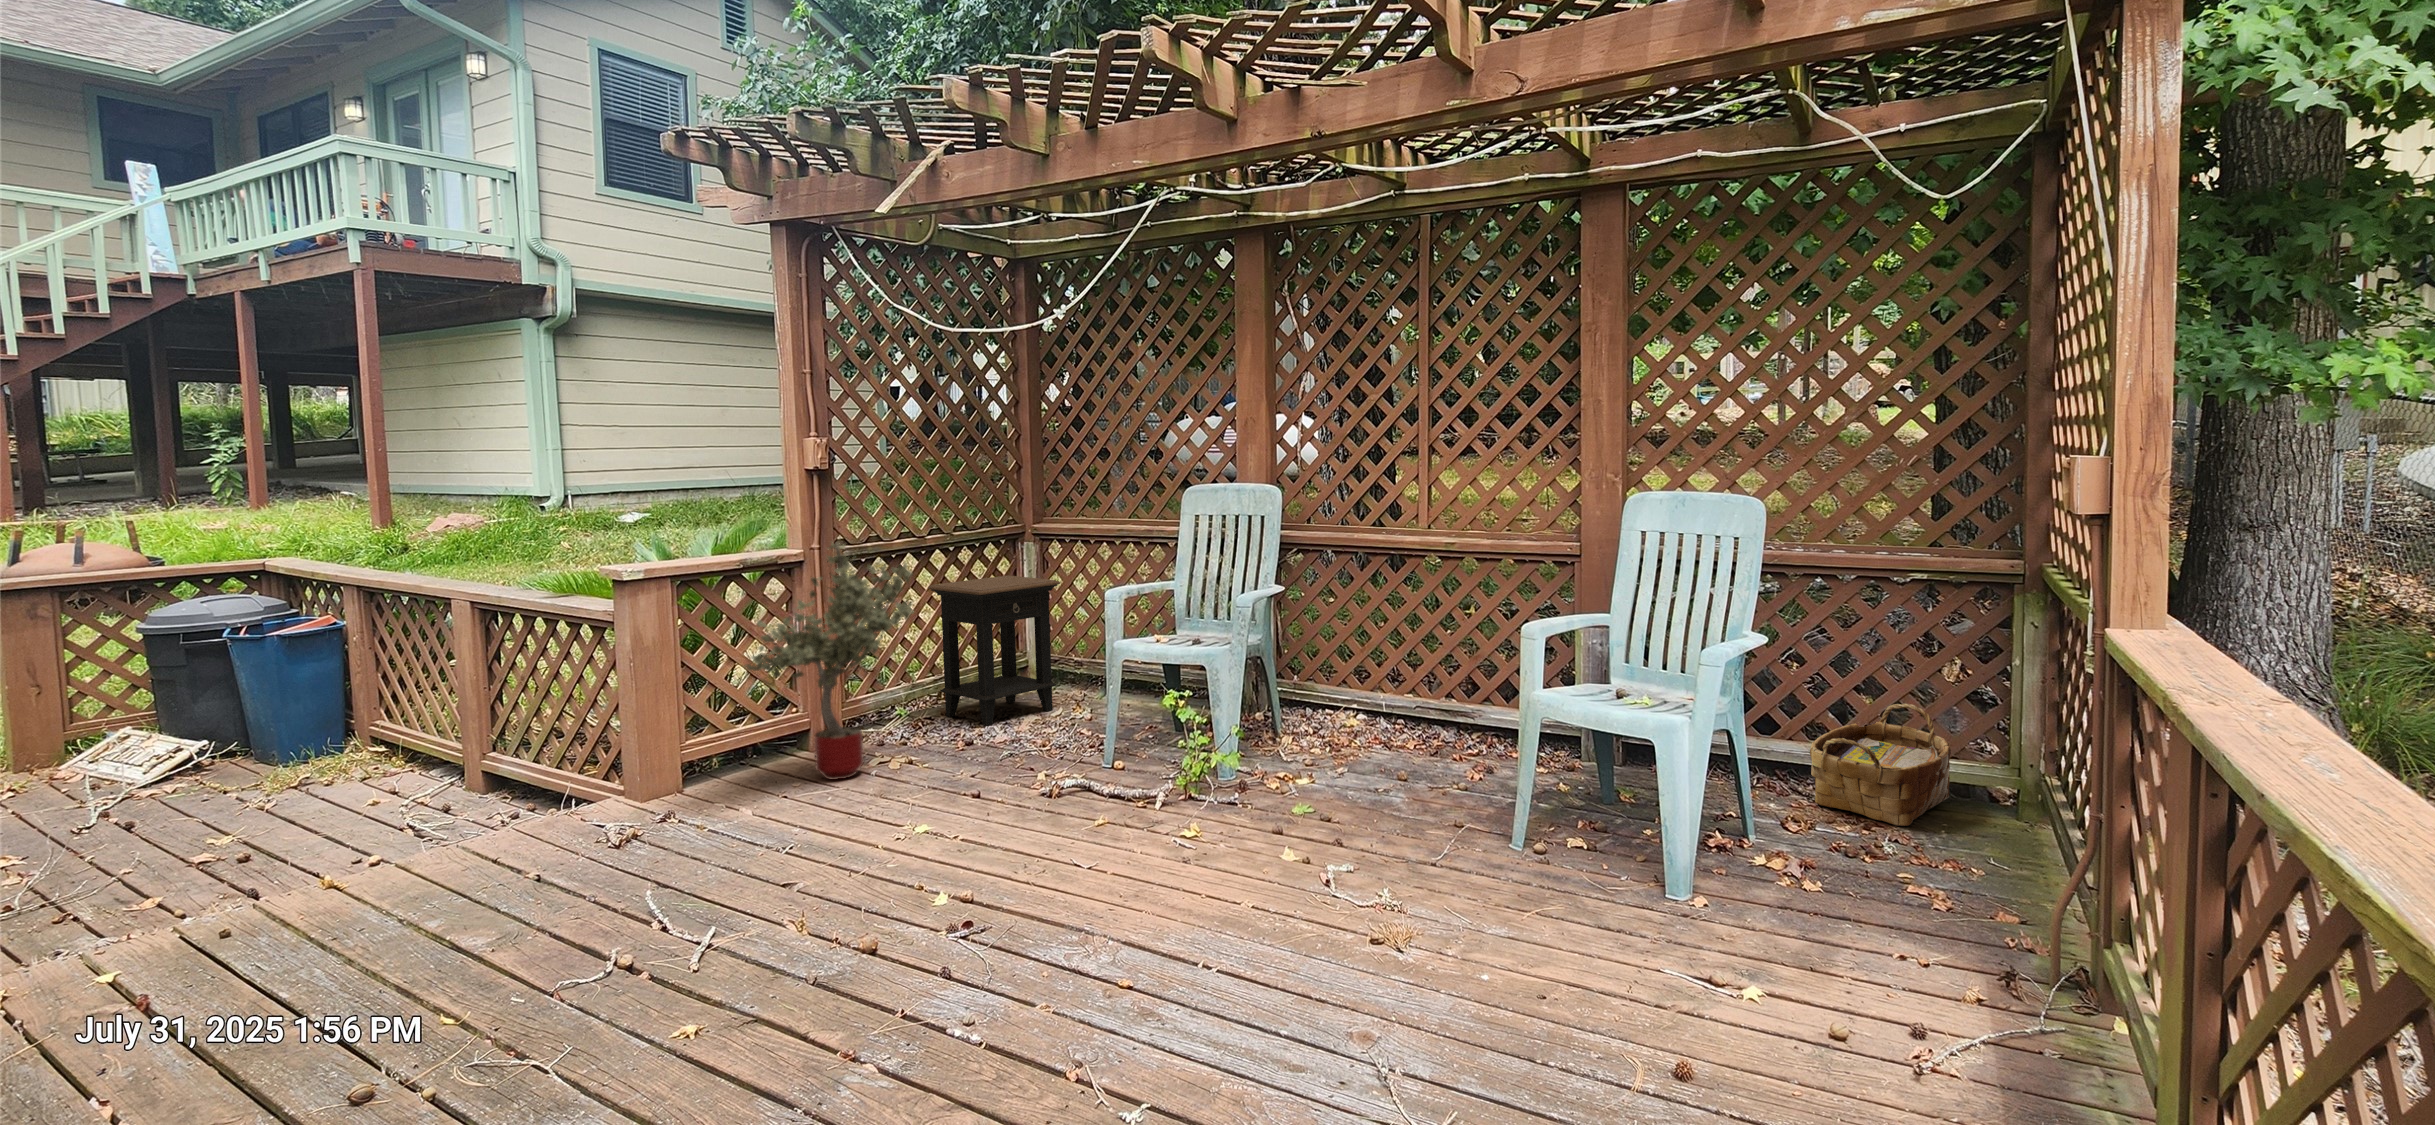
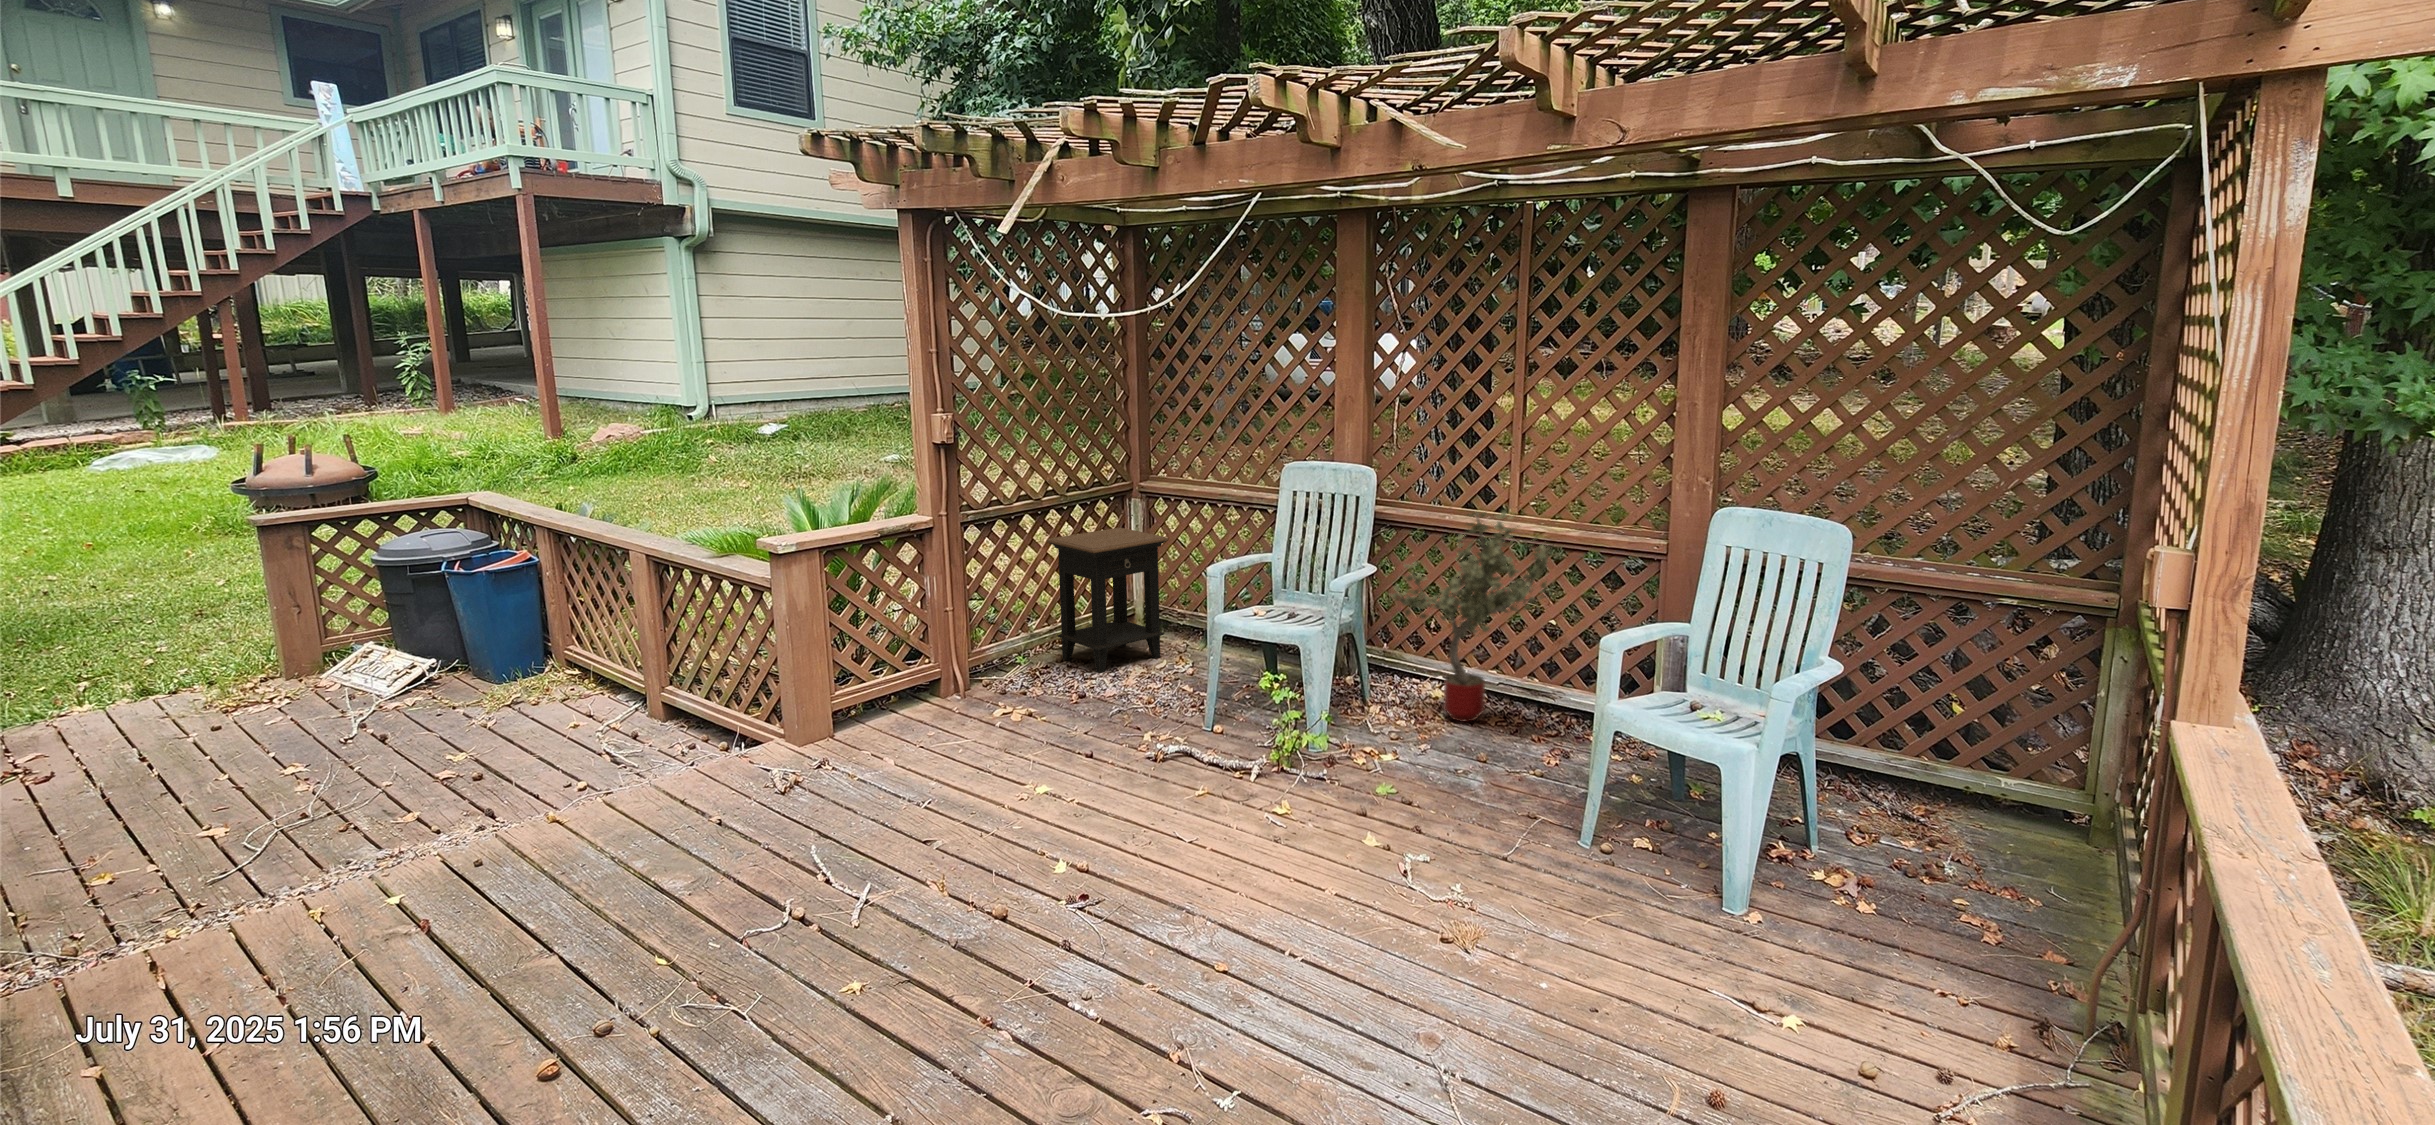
potted tree: present [744,542,914,779] -> present [1392,511,1552,722]
woven basket: present [1810,704,1951,826] -> none [1885,717,2028,842]

